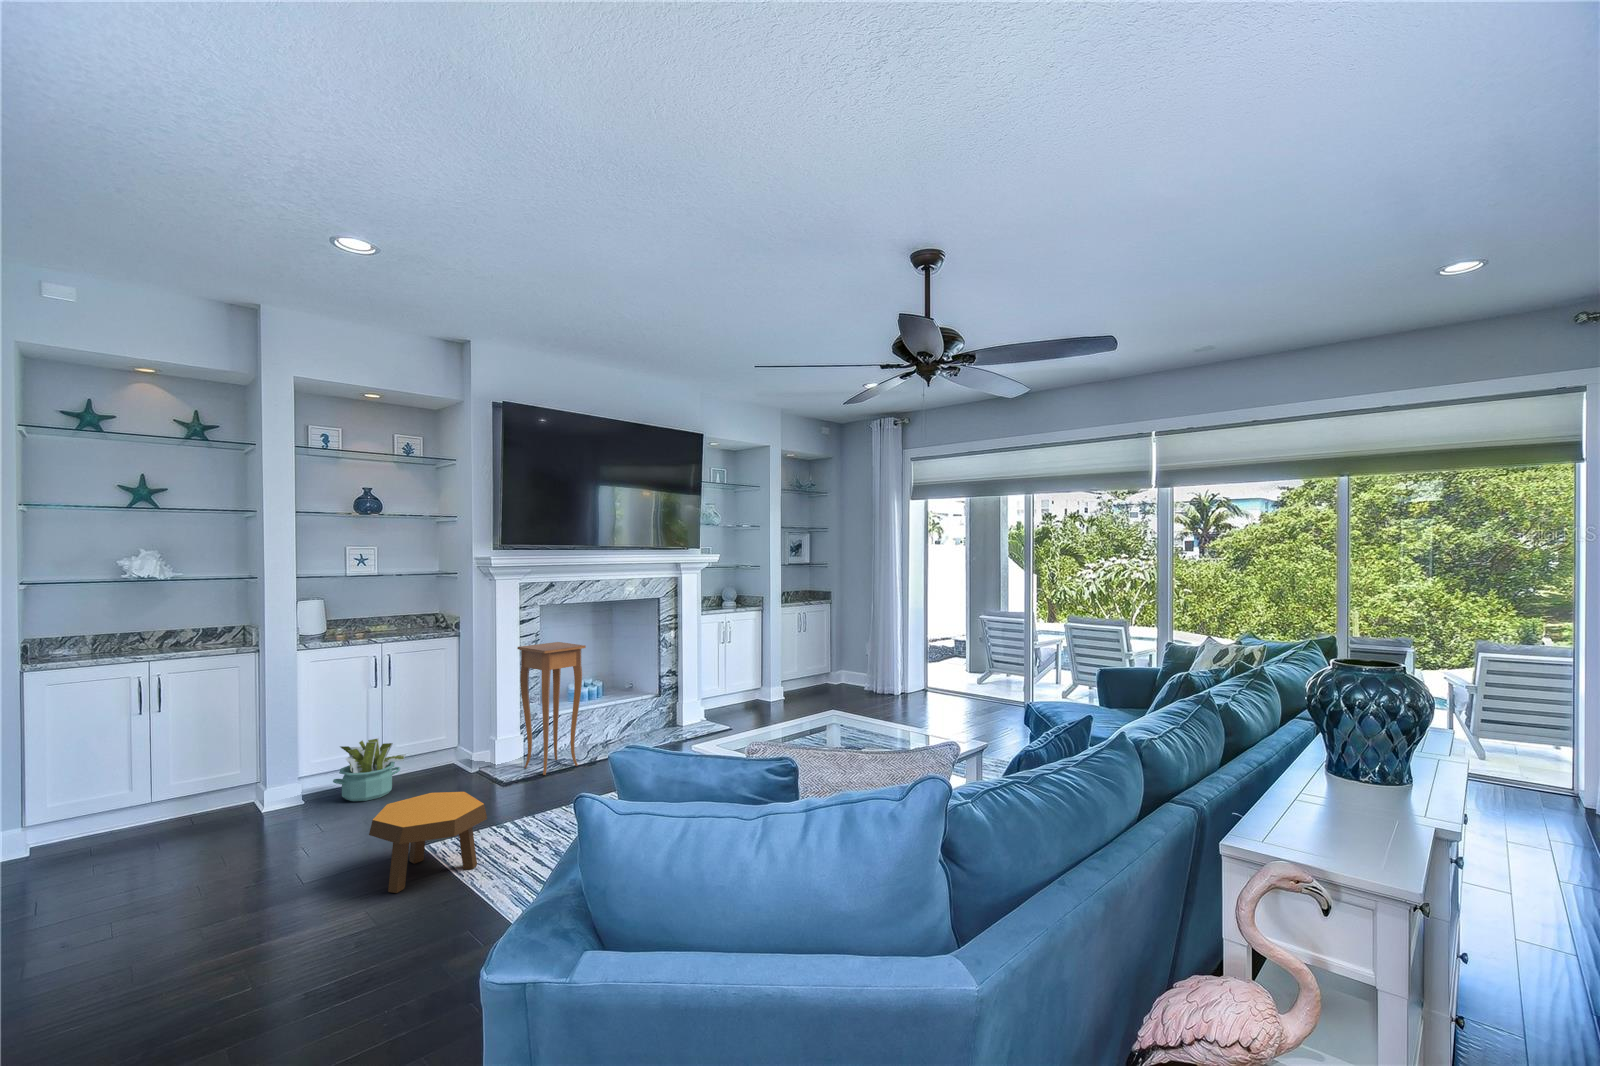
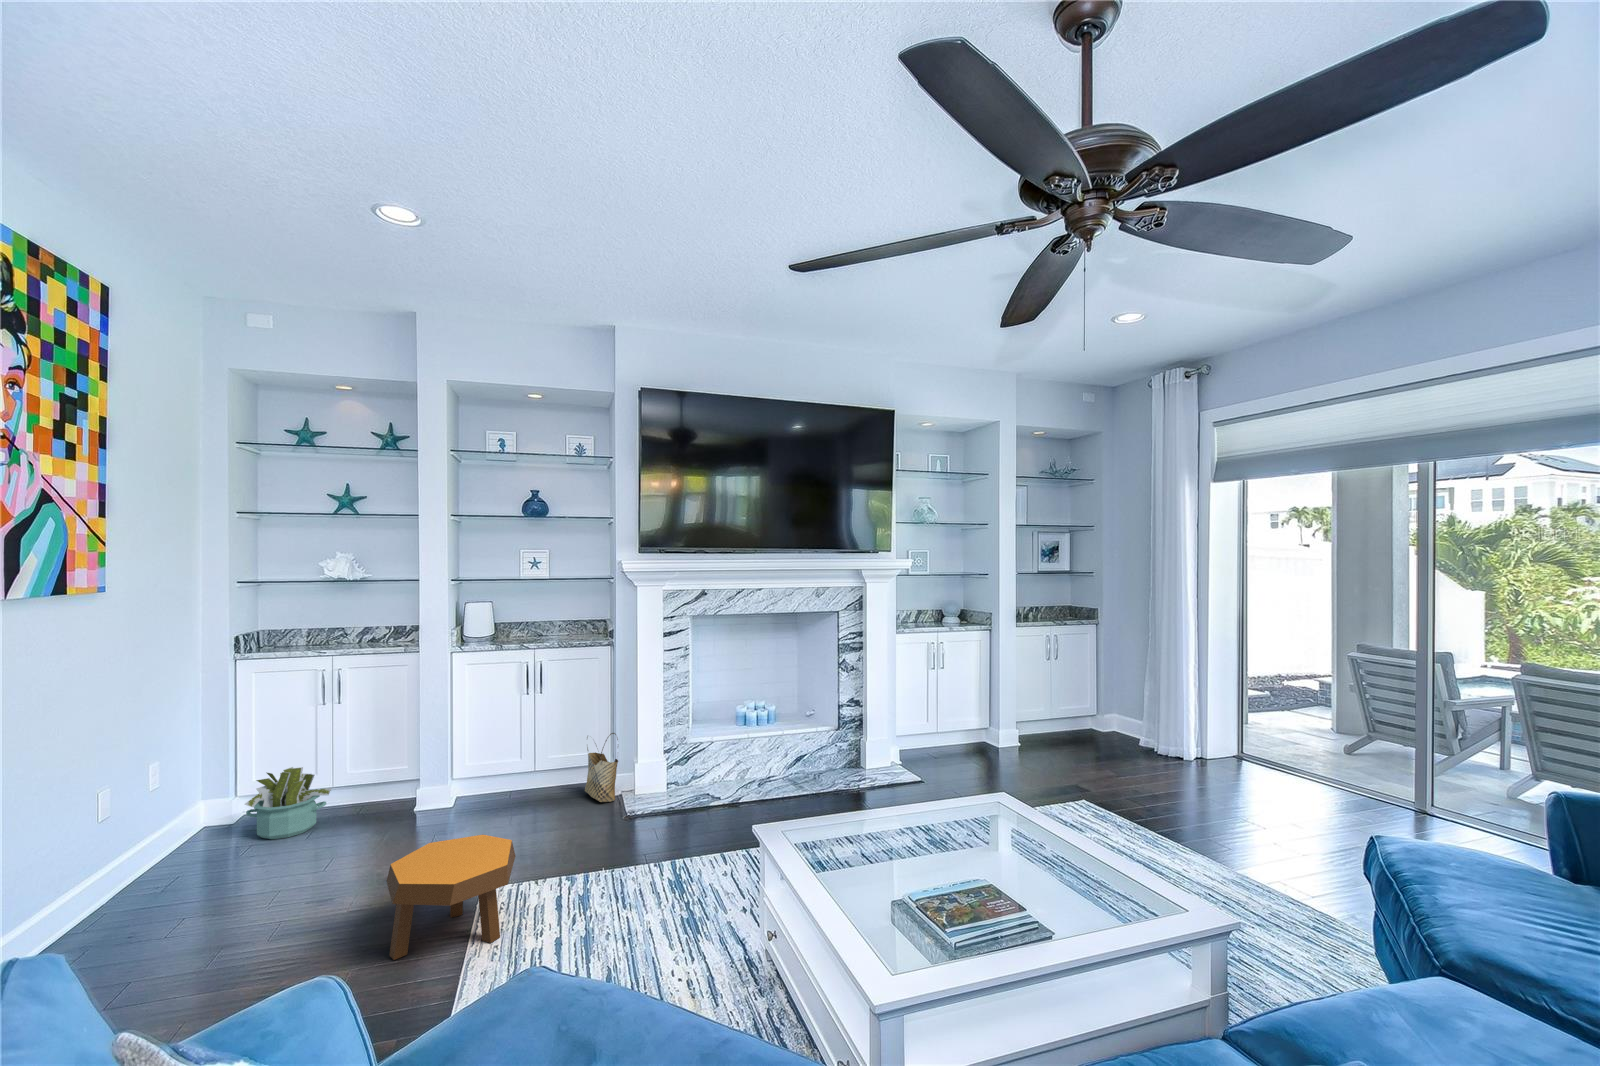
side table: present [517,642,586,775] -> none [658,659,726,814]
woven basket: none [440,715,481,777] -> present [585,733,618,802]
decorative plant: present [333,738,406,801] -> present [245,767,332,839]

